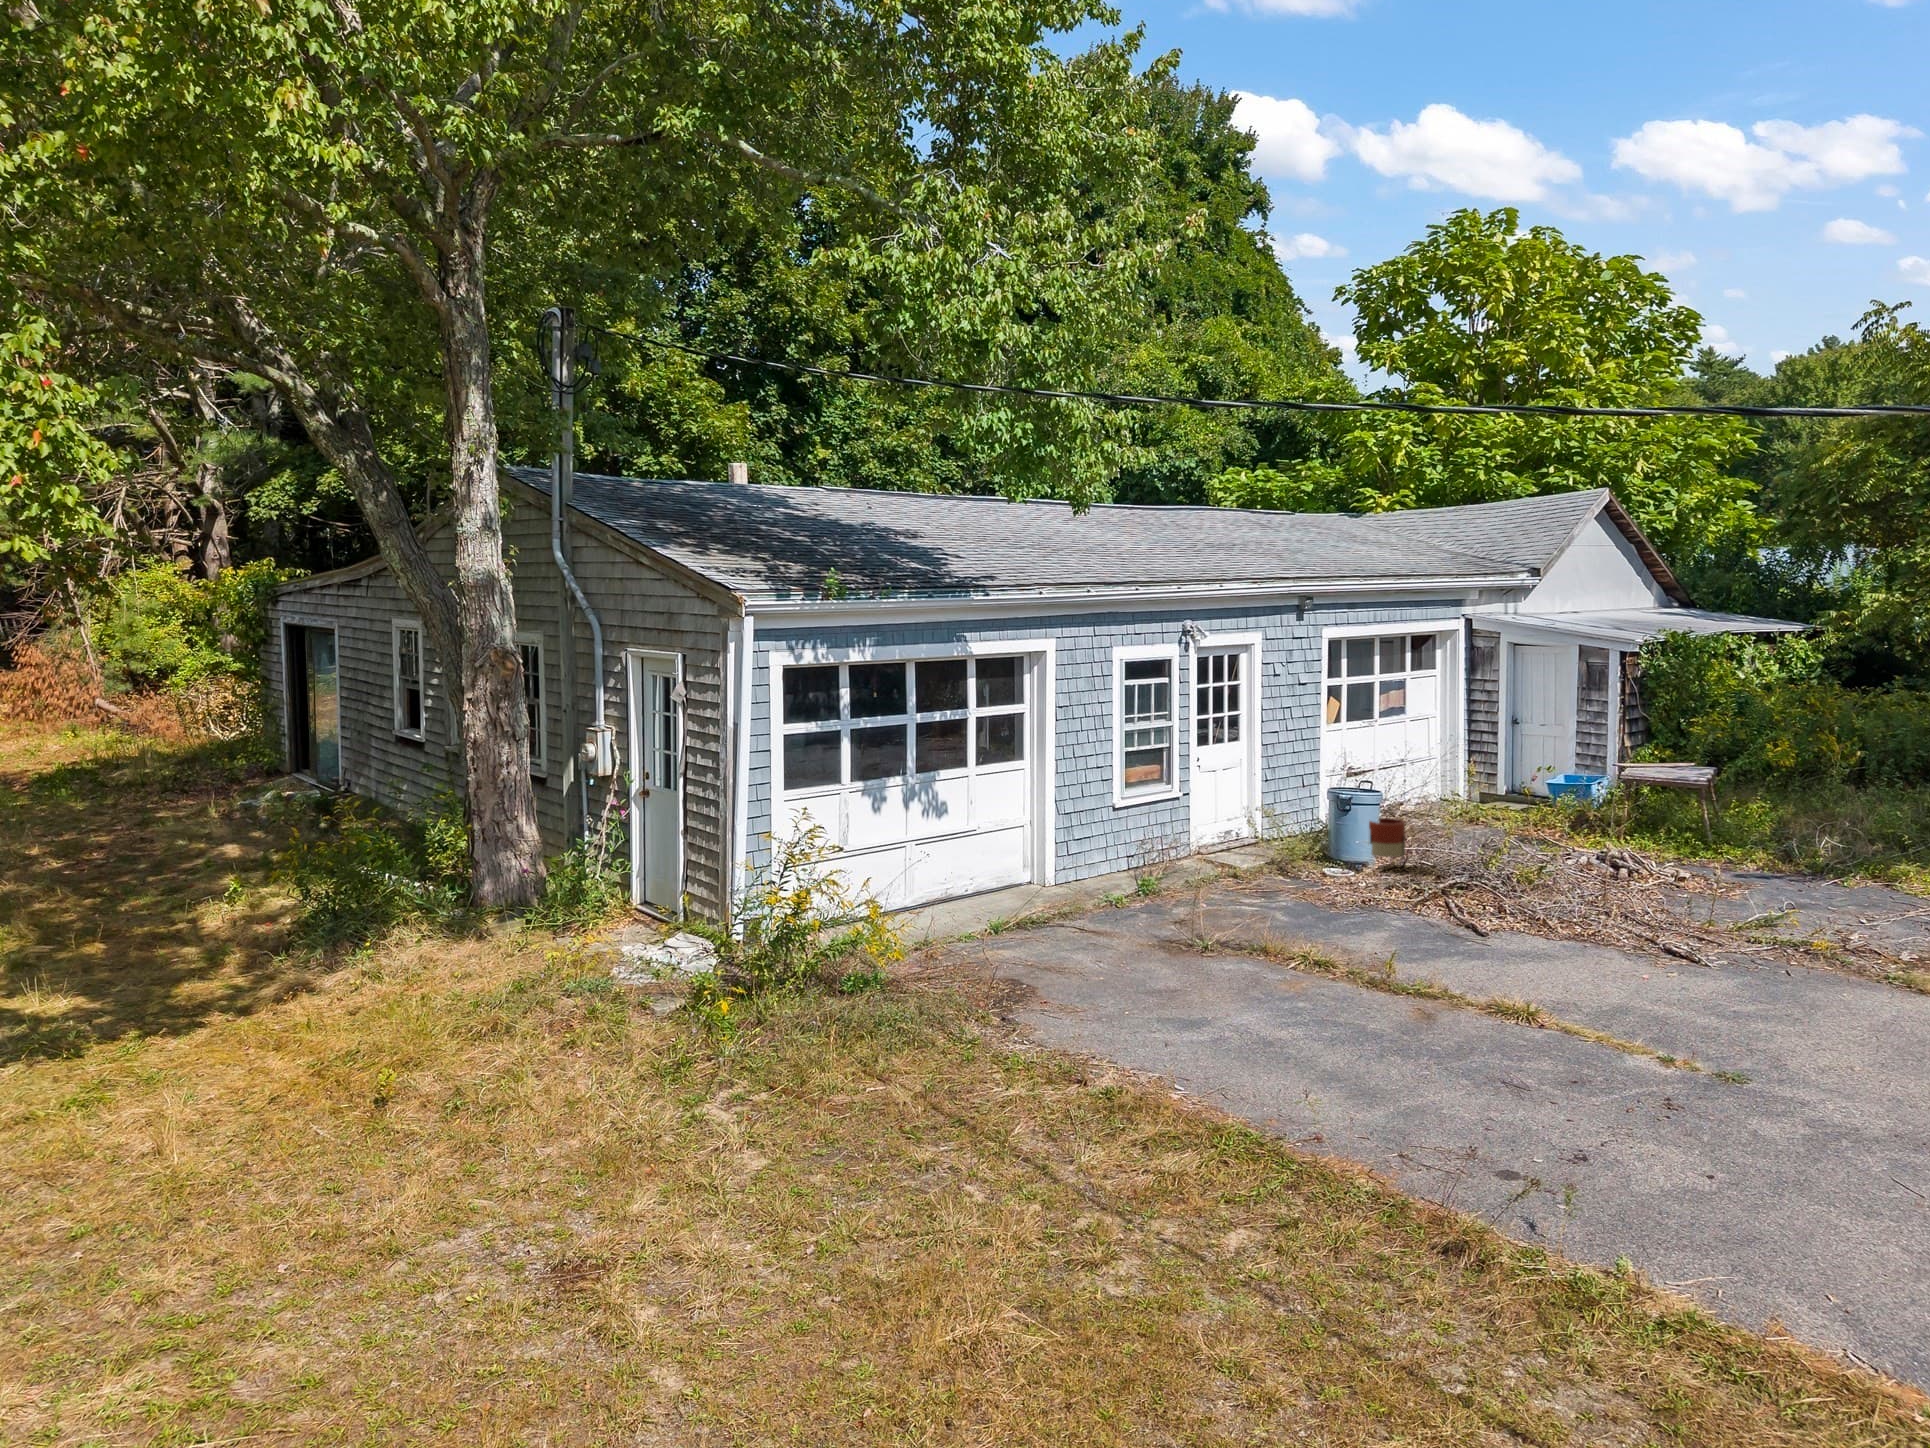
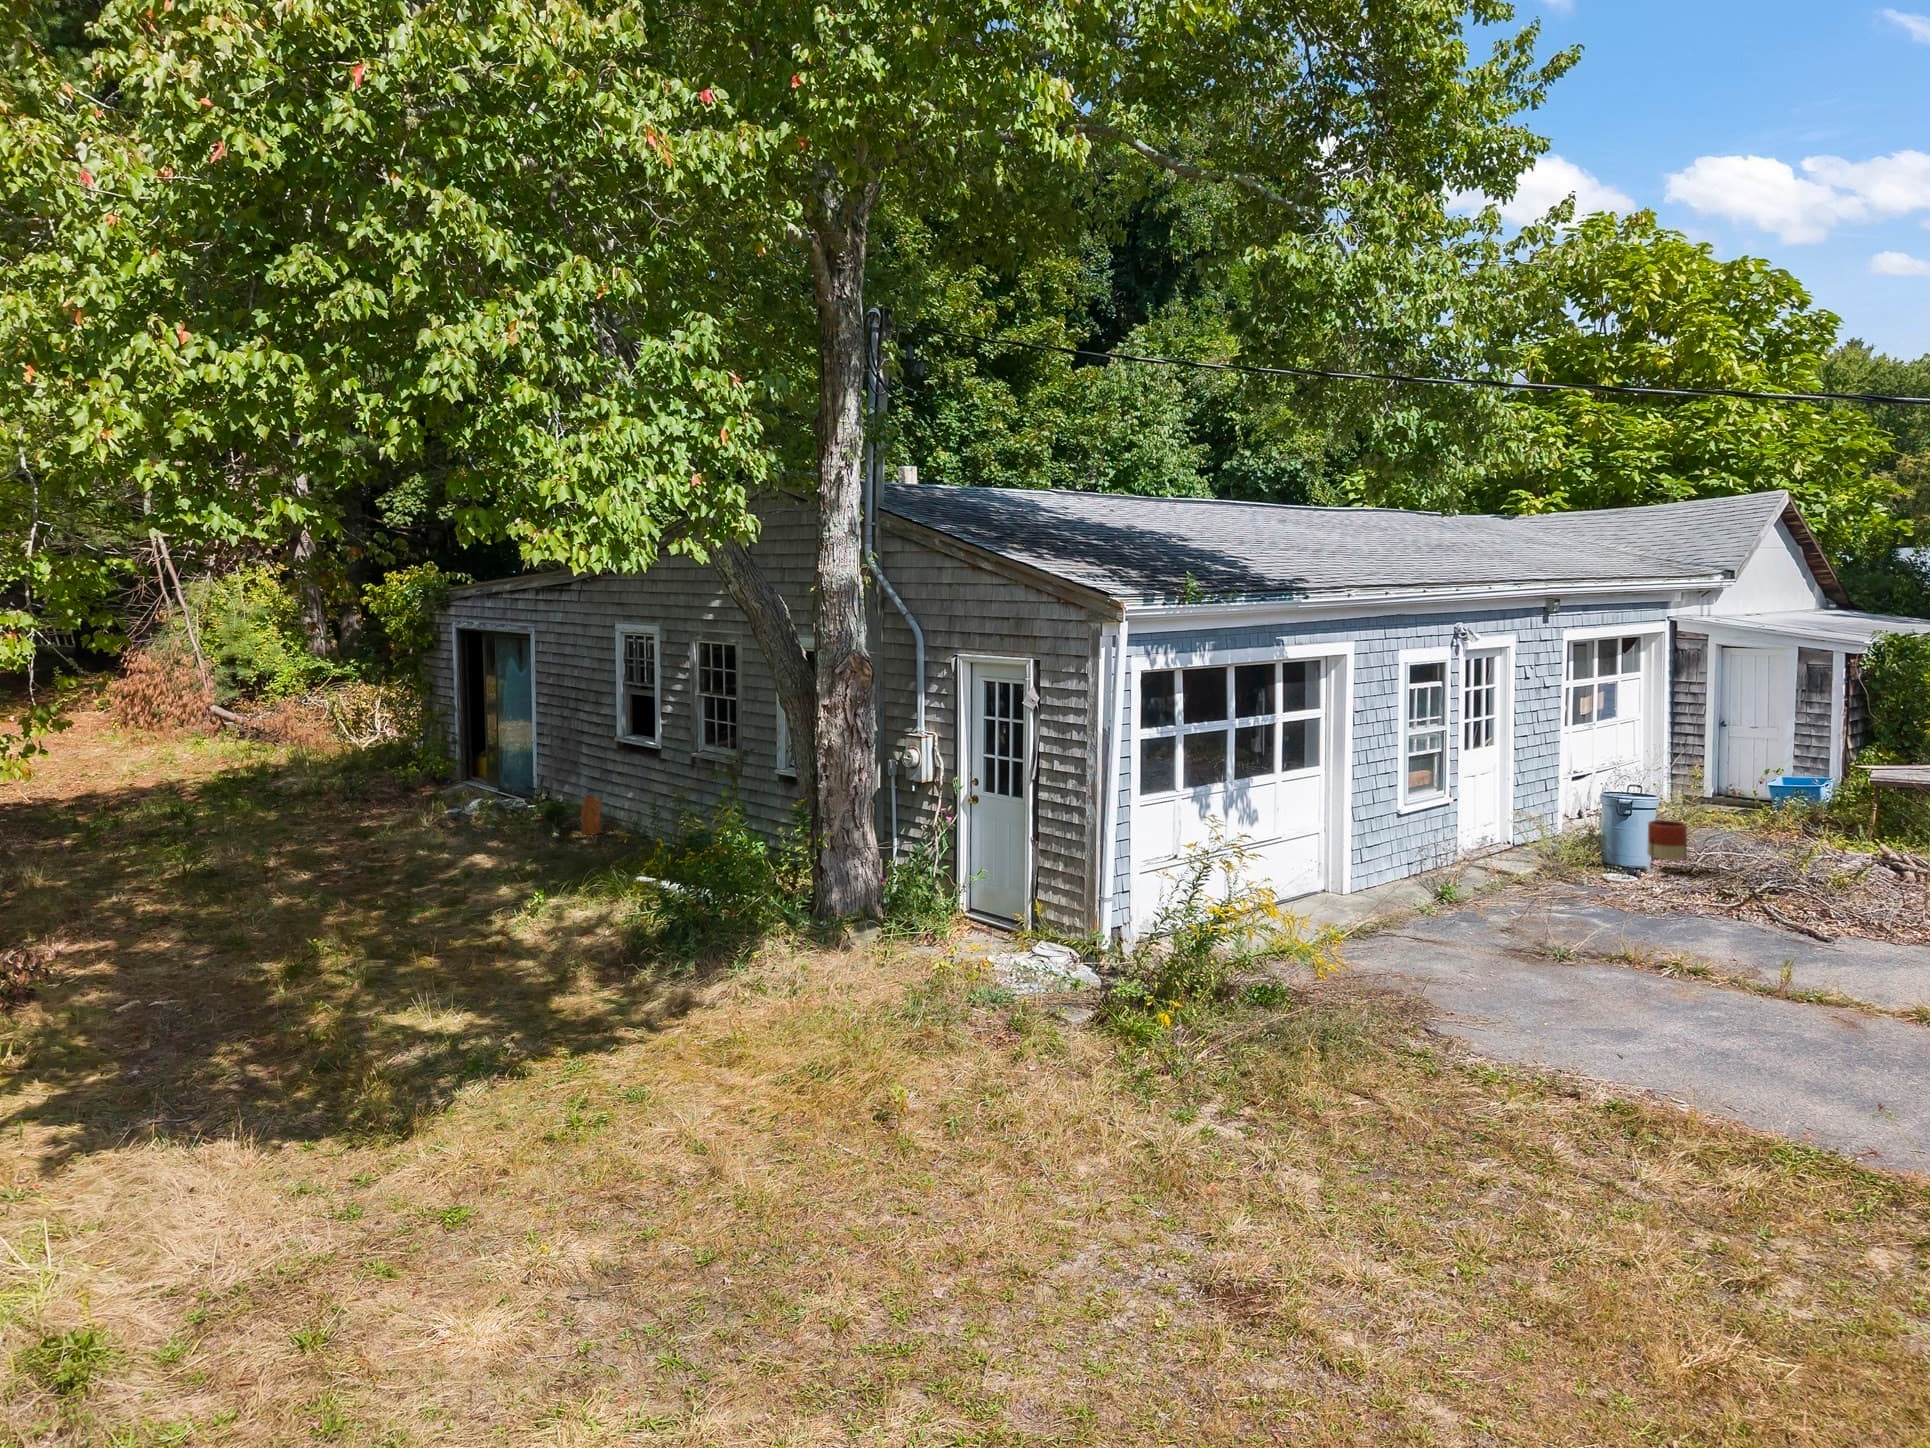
watering can: none [357,788,378,828] -> present [581,795,603,835]

